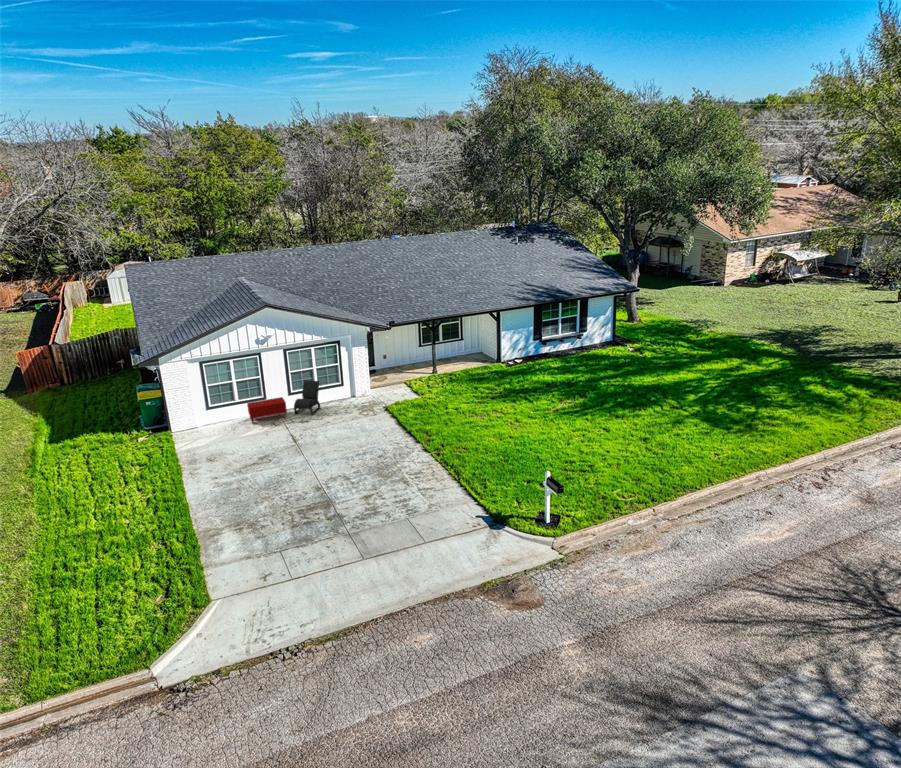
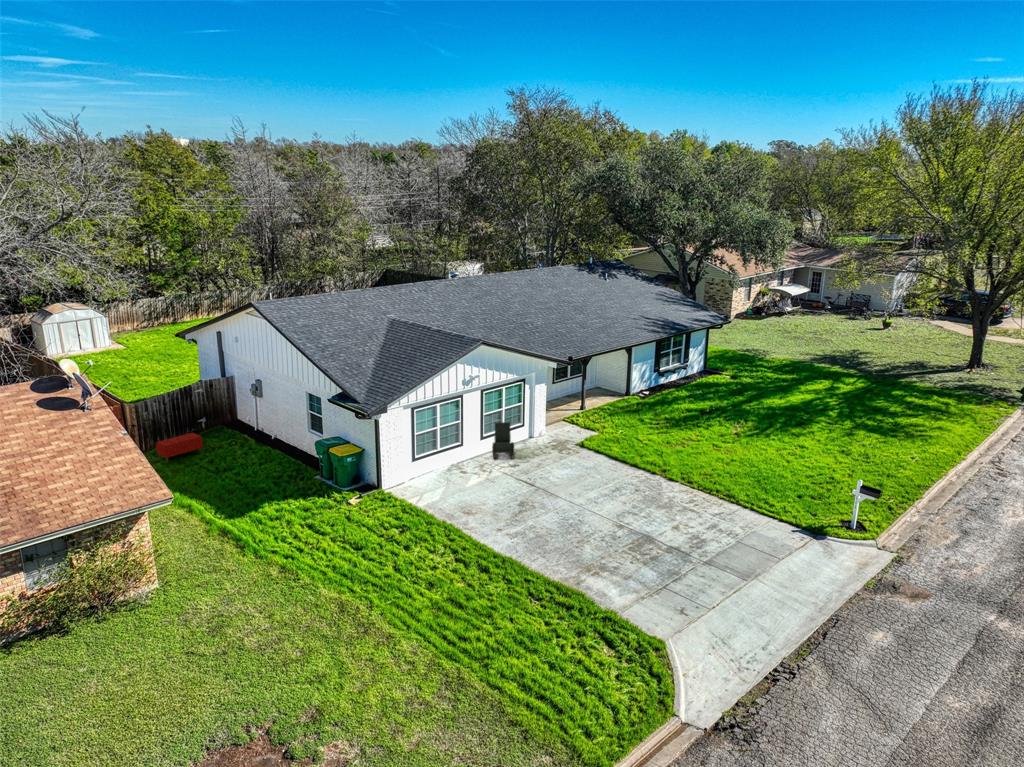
bench: present [247,397,287,423] -> present [156,433,203,463]

